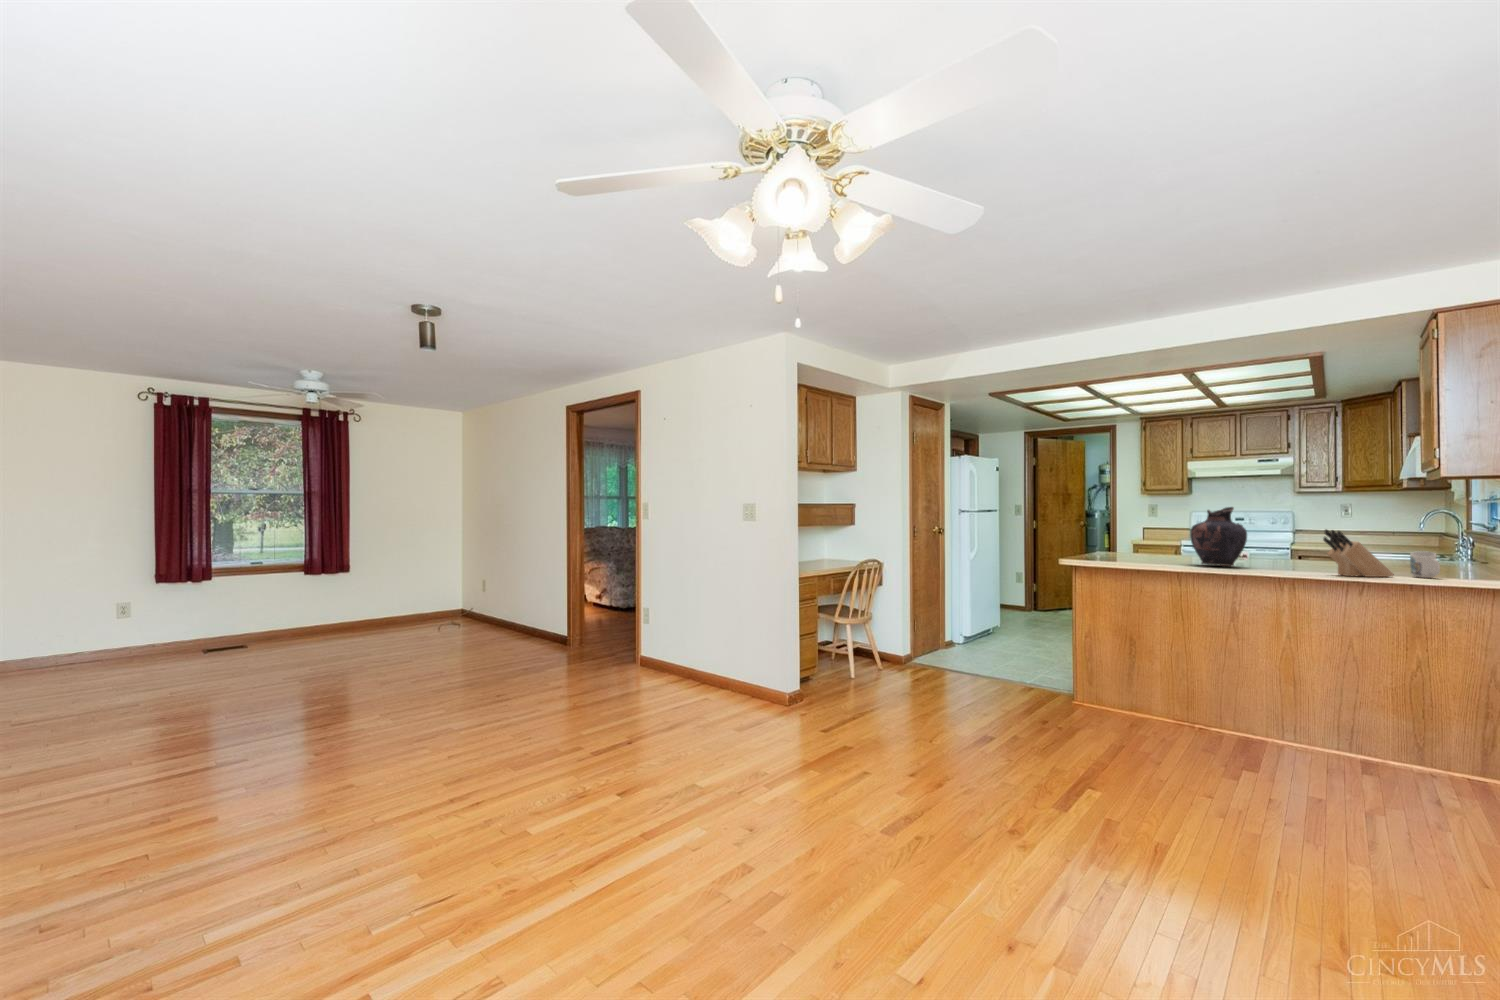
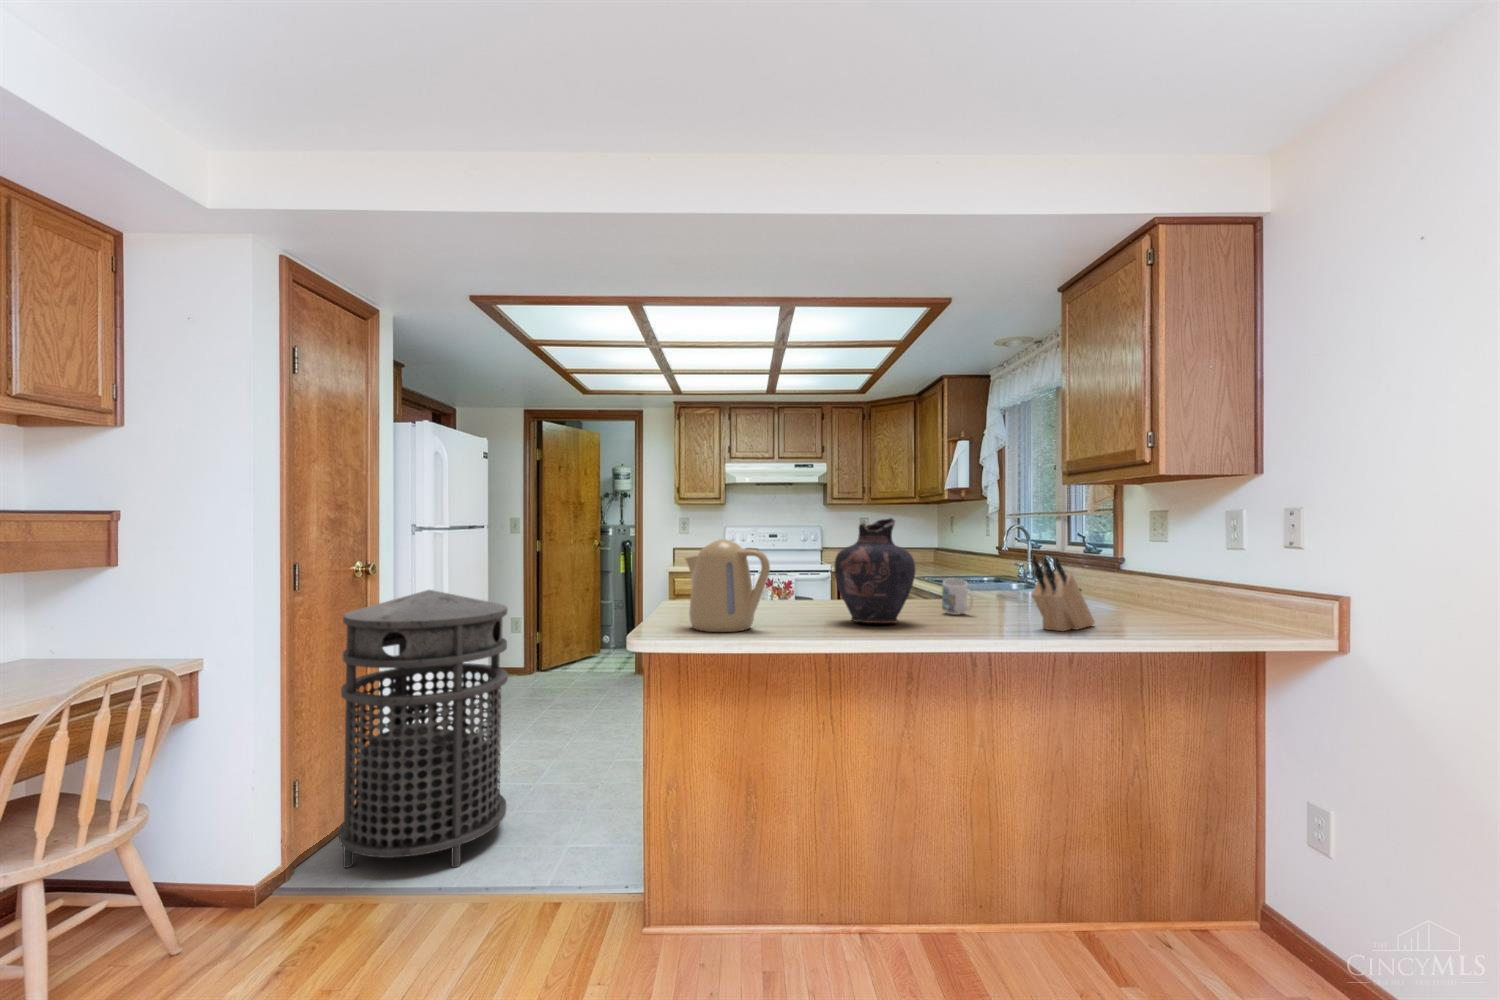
kettle: none [1095,517,1141,563] -> present [685,539,770,632]
trash can: none [932,541,1010,672] -> present [339,590,508,868]
mug: present [1410,551,1440,578] -> present [942,578,973,615]

